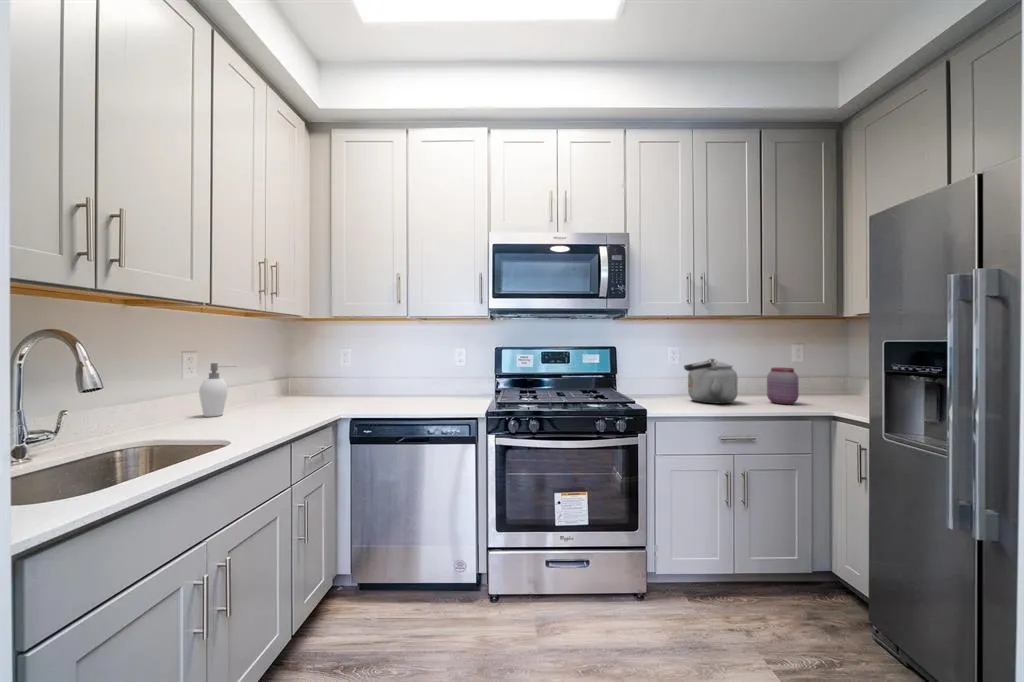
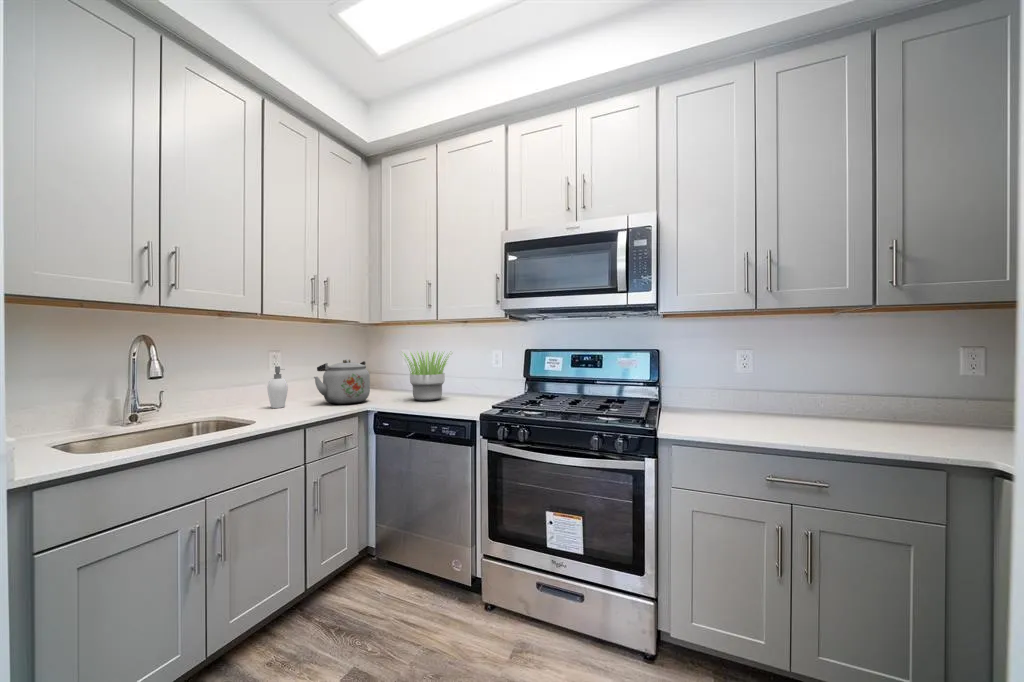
potted plant: none [357,346,421,401] -> present [404,351,449,401]
kettle: present [684,359,738,404] -> present [314,359,370,404]
jar: present [767,368,799,404] -> none [882,380,936,437]

